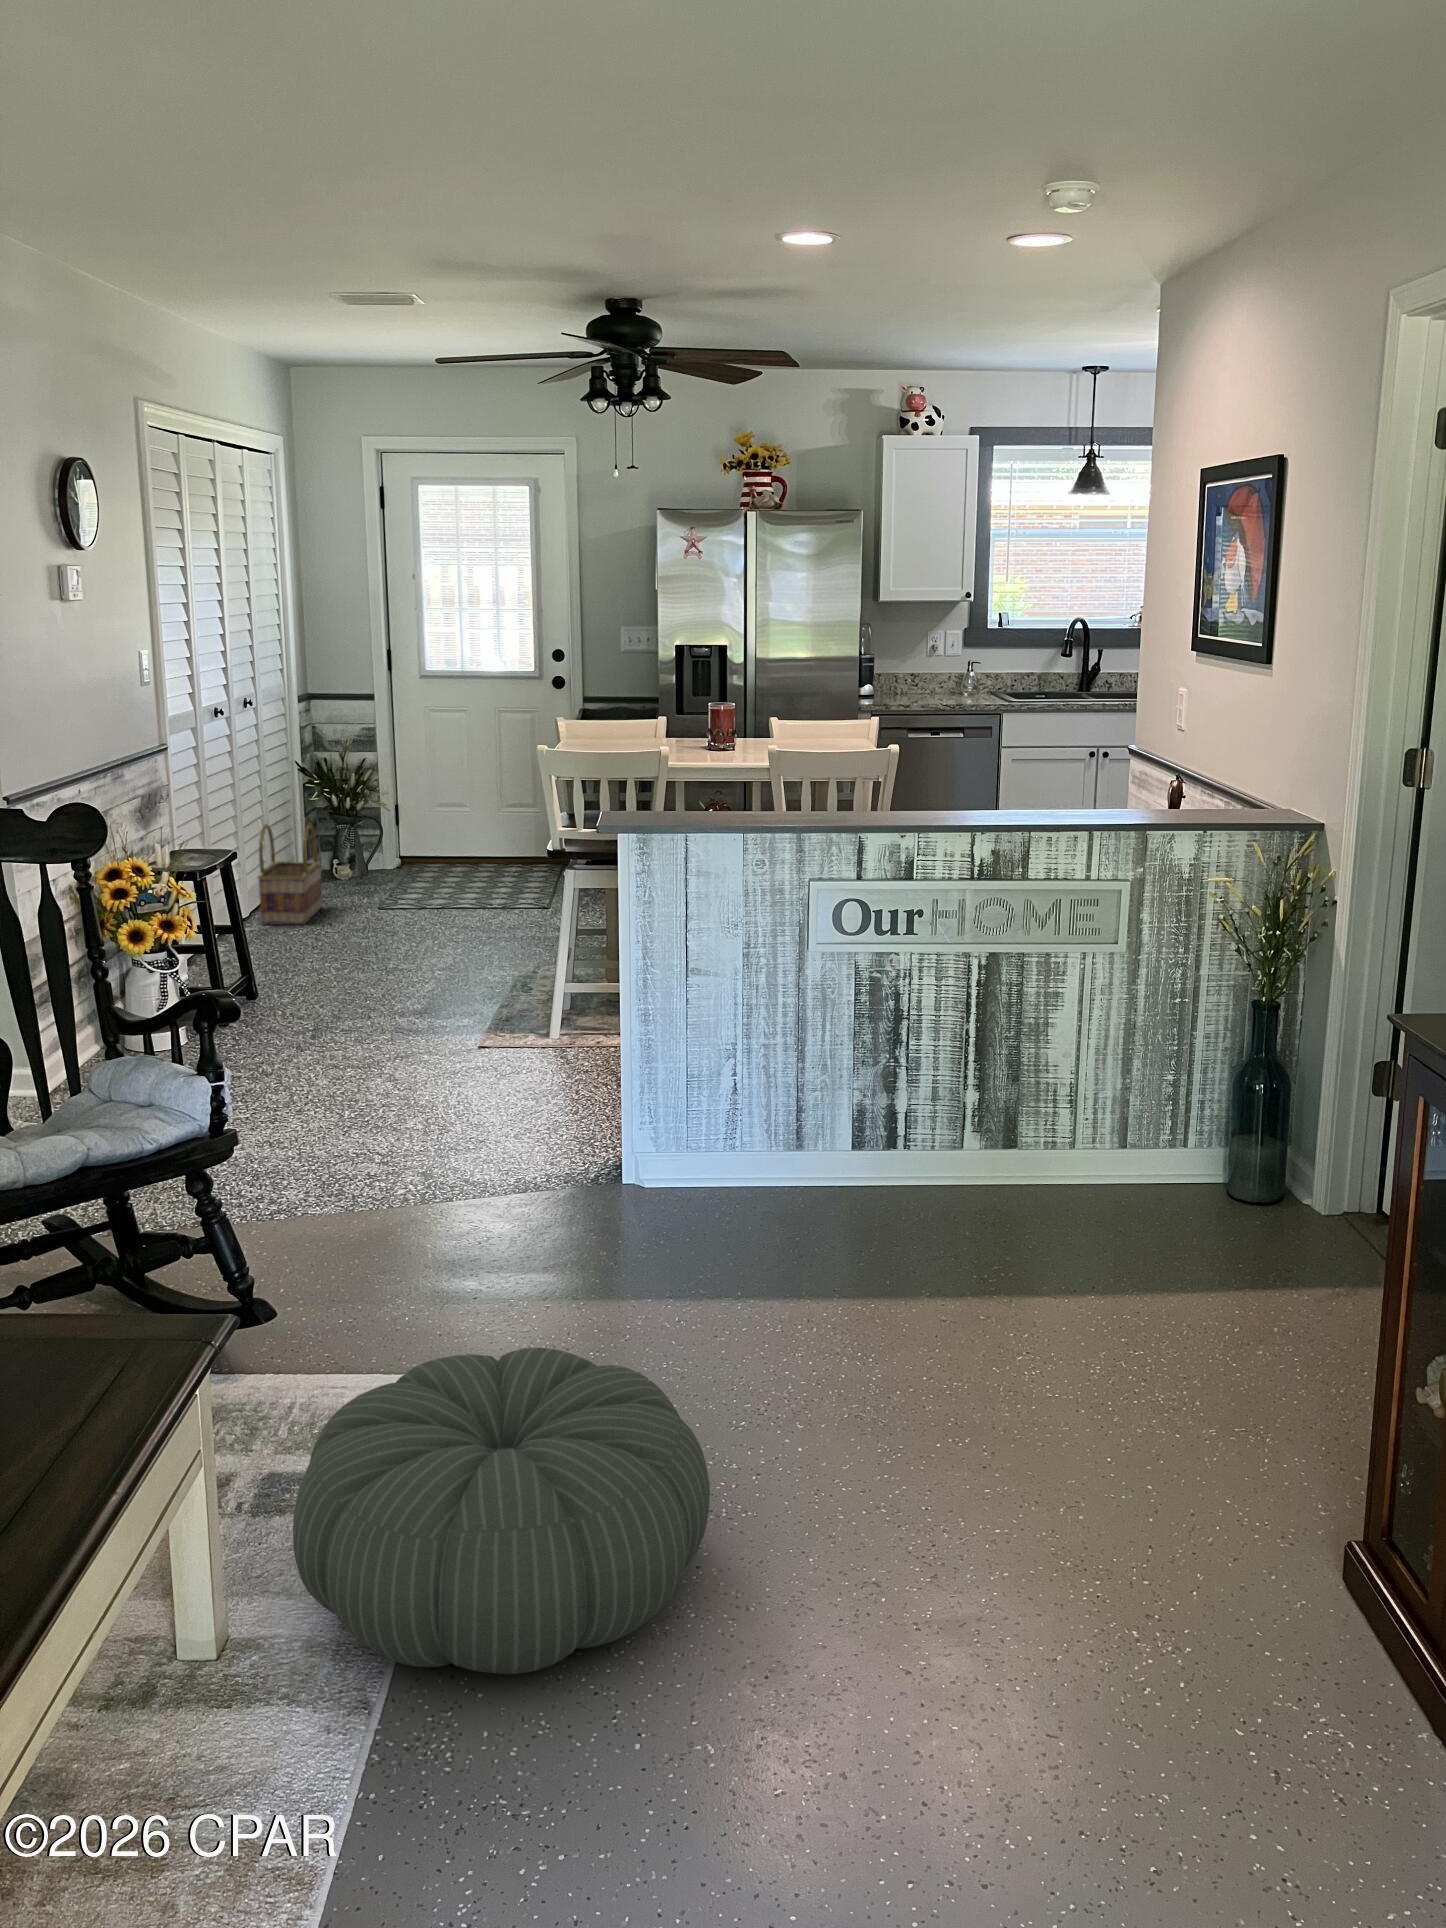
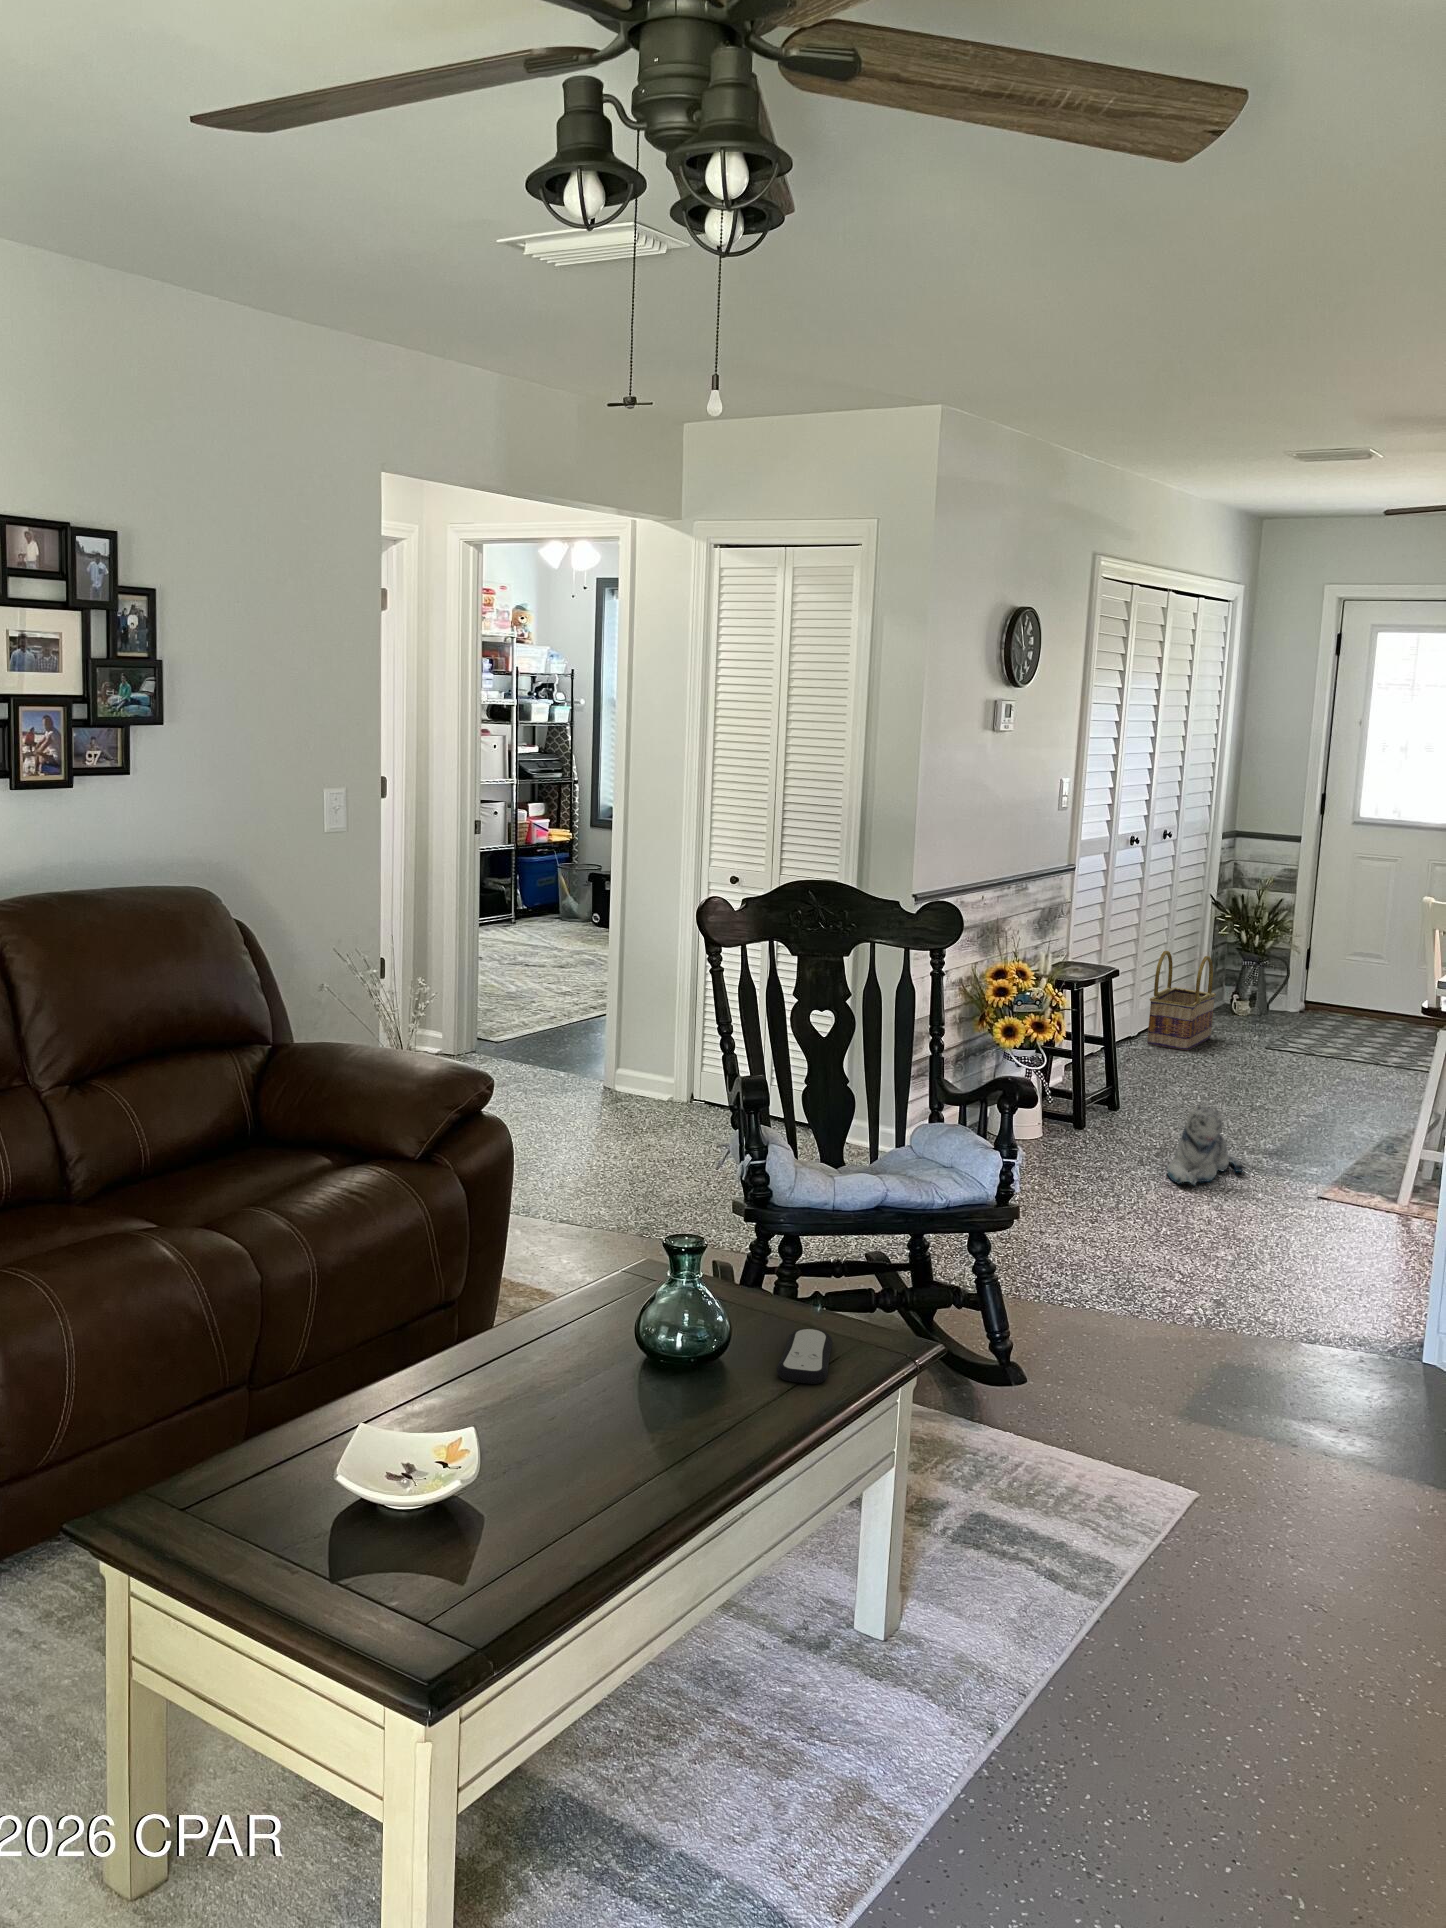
plush toy: none [329,981,404,1065] -> present [1167,1106,1244,1186]
remote control: none [48,1341,117,1416] -> present [777,1328,833,1384]
pouf: present [293,1347,710,1674] -> none [963,1450,1377,1771]

